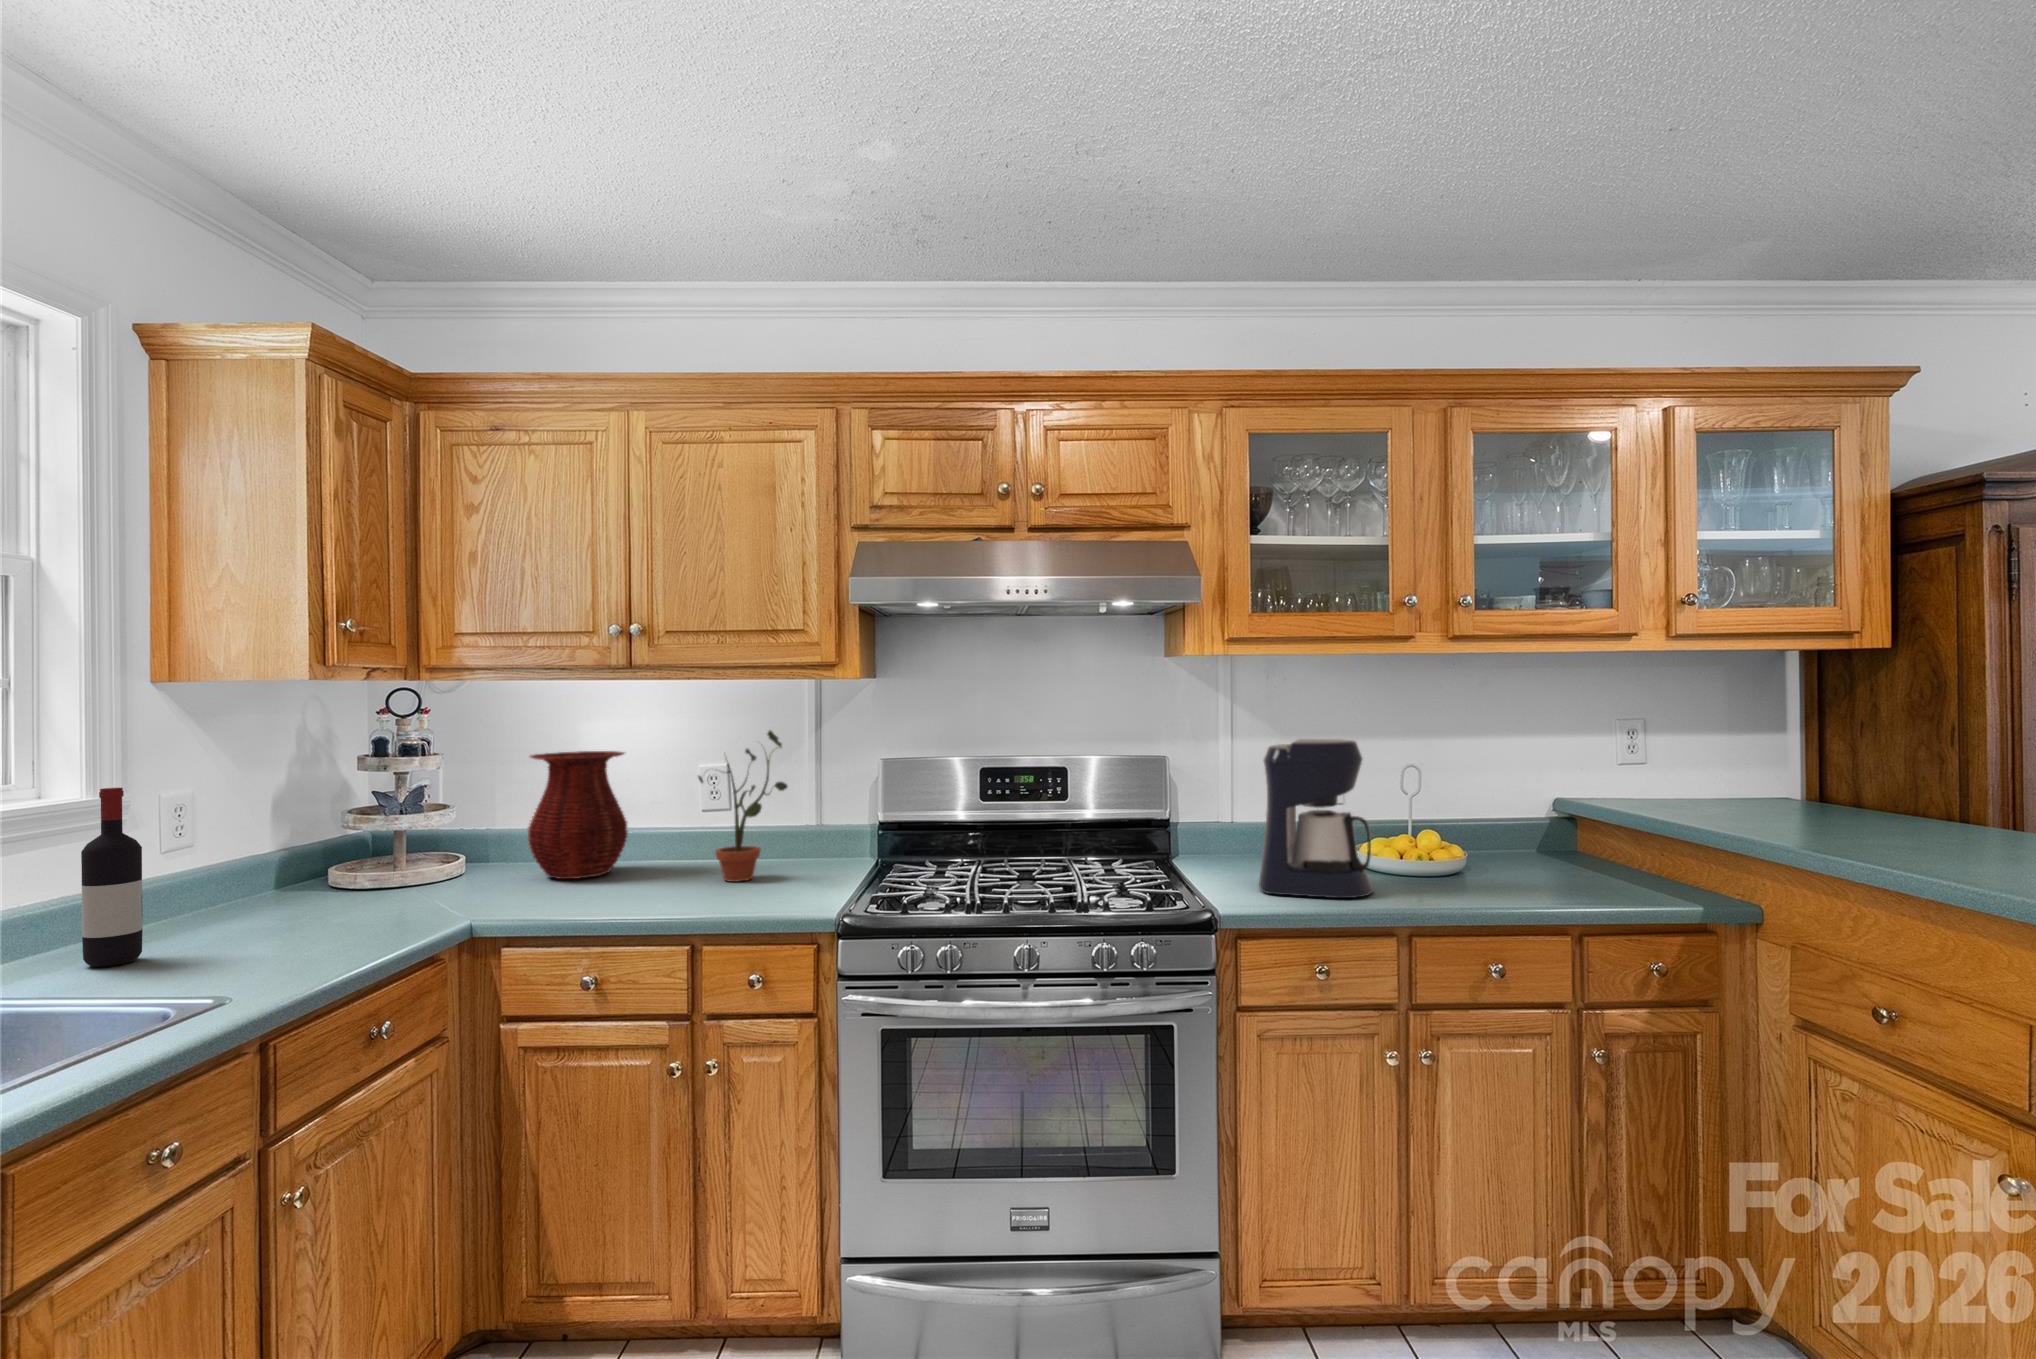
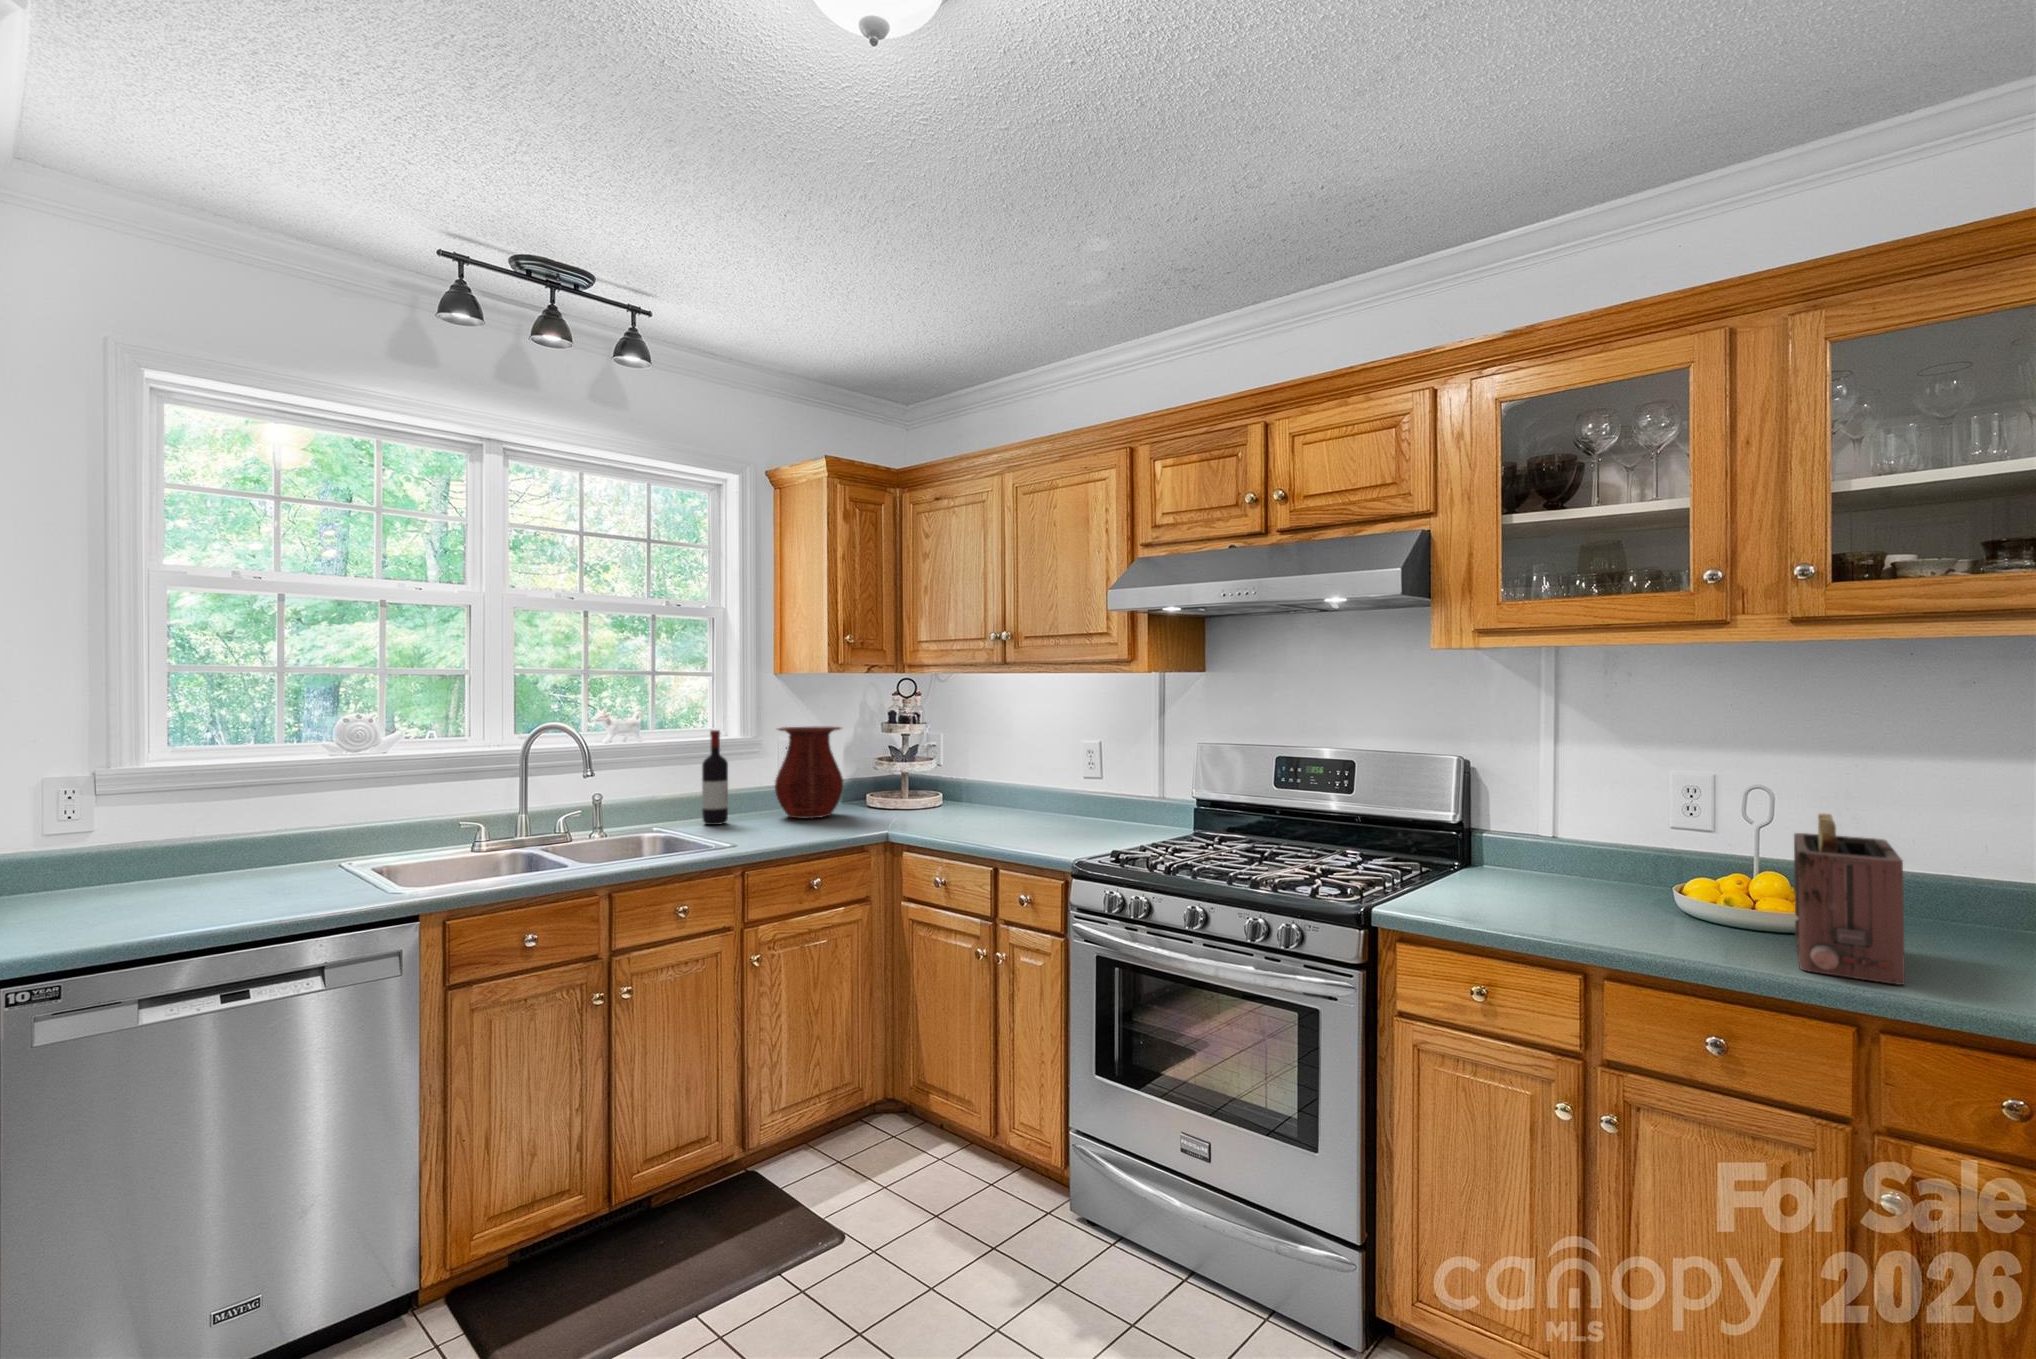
potted plant: present [698,731,788,882] -> none [1038,714,1127,829]
coffee maker: present [1259,739,1373,898] -> none [1473,741,1626,928]
vase: present [528,751,628,879] -> present [775,727,843,818]
toaster: none [1455,784,1560,900] -> present [1794,814,1905,985]

